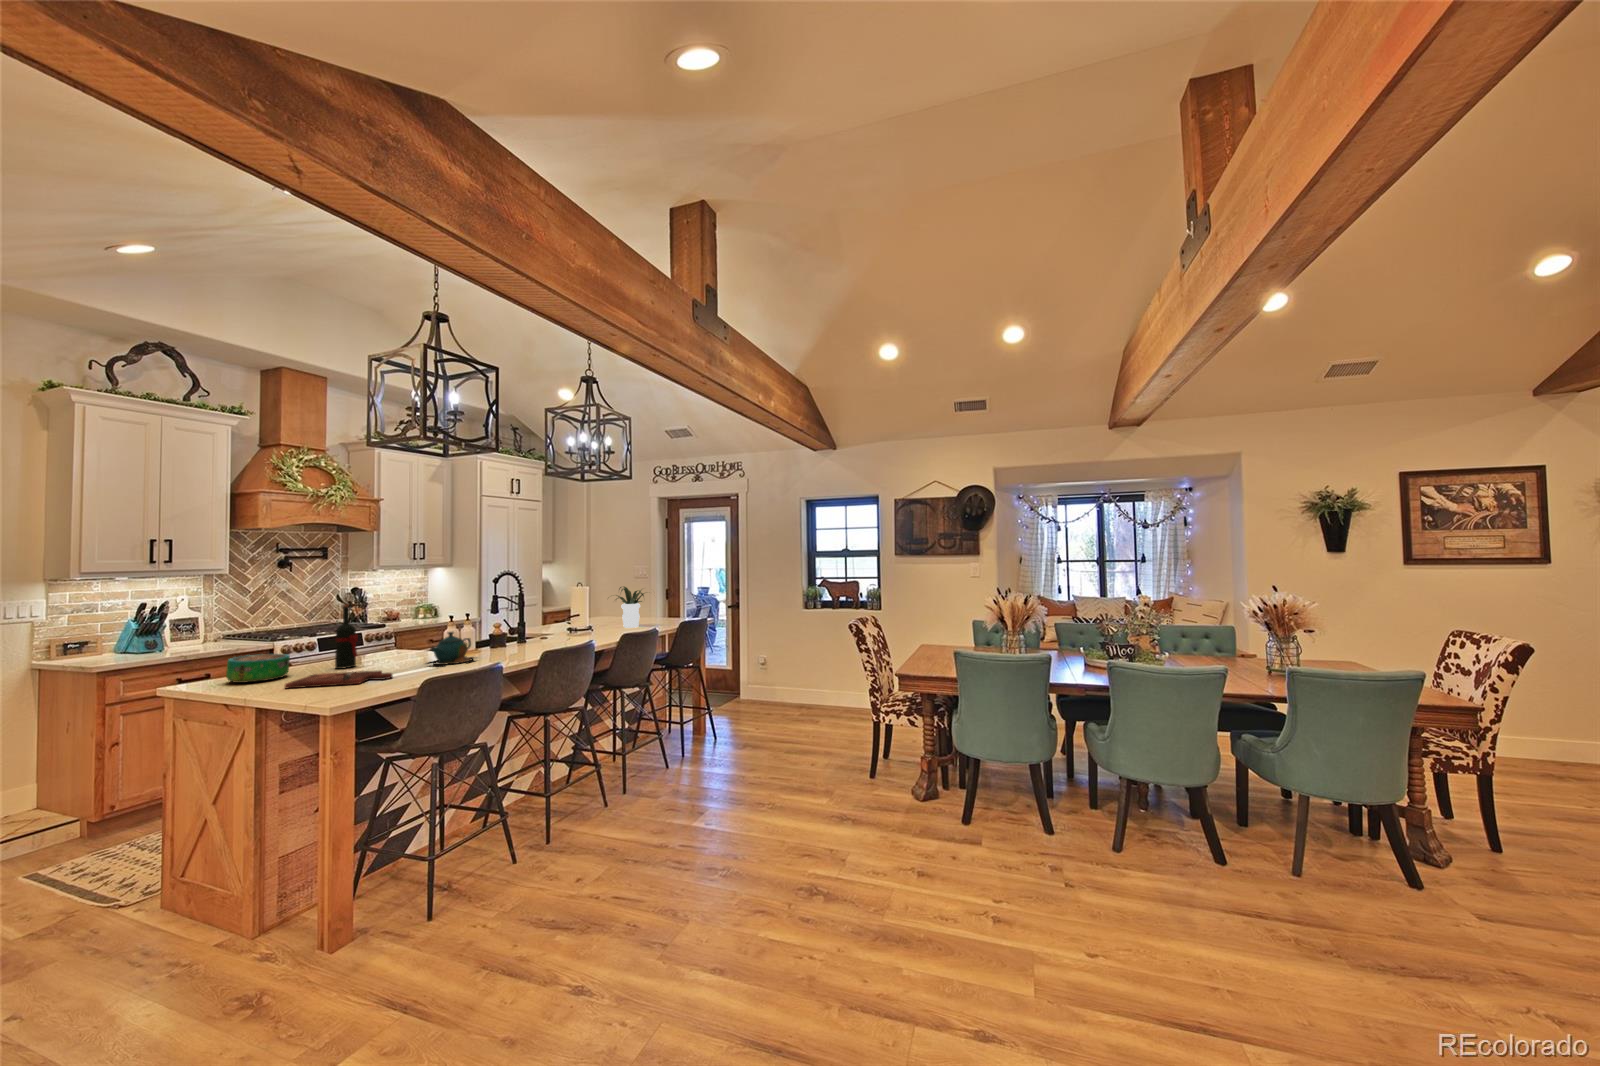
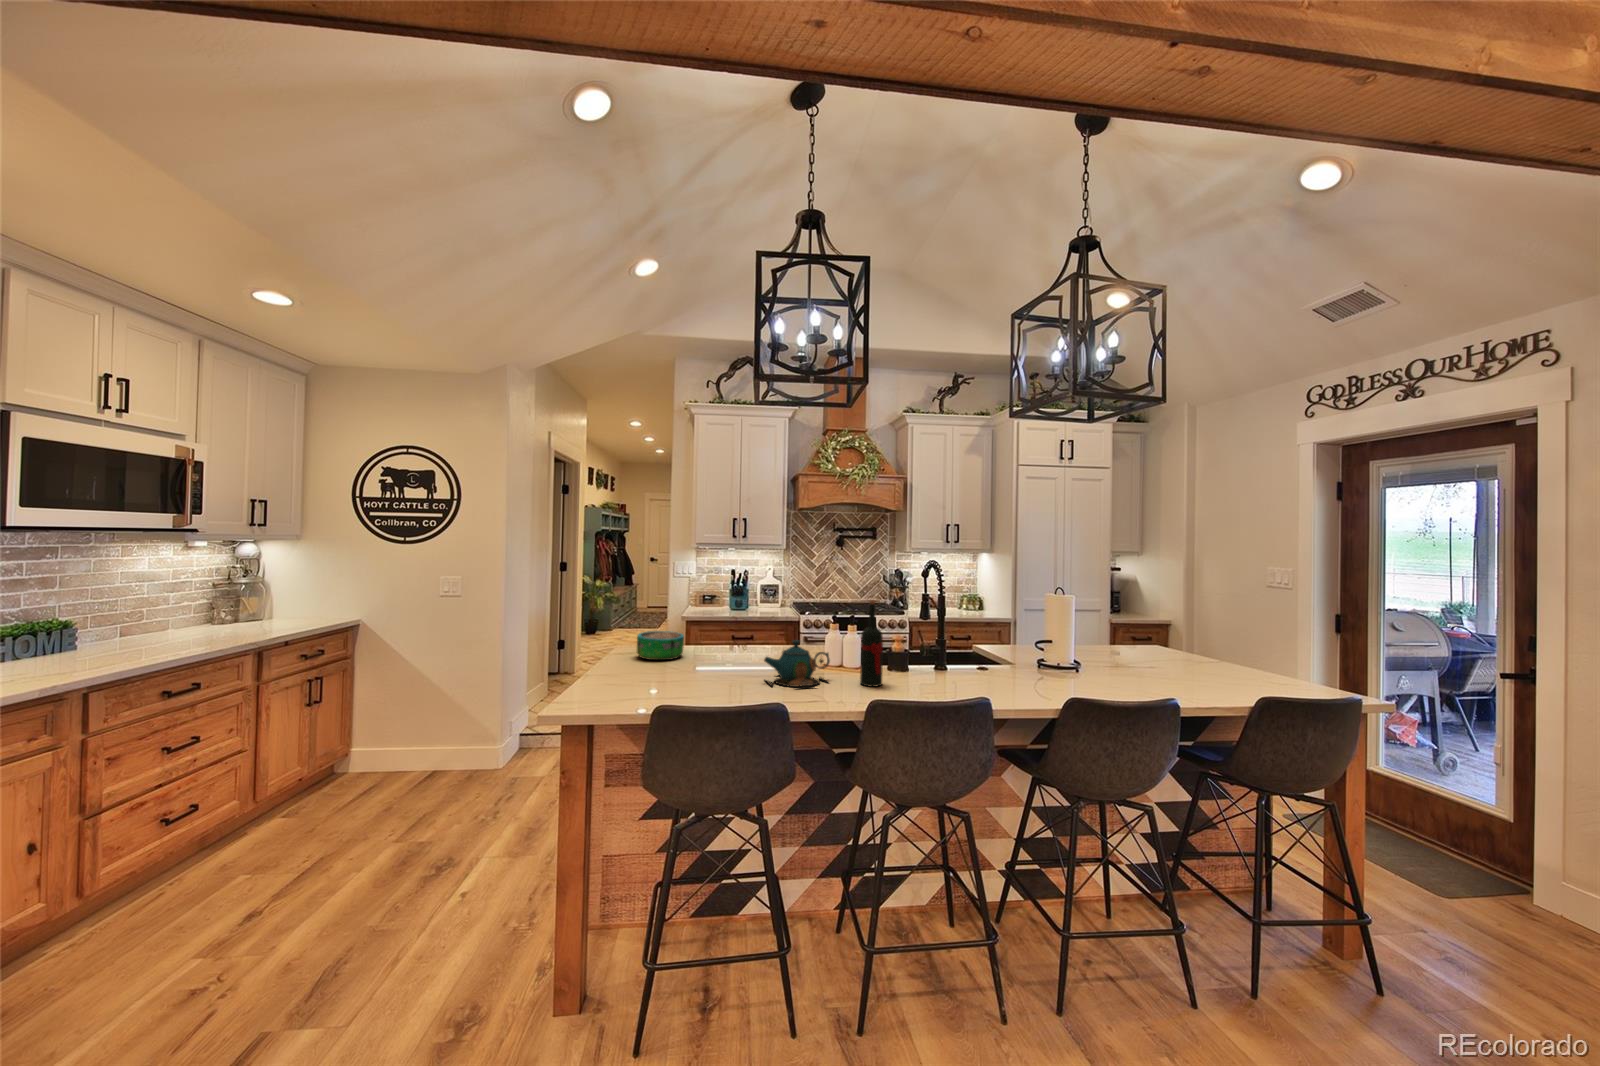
potted plant: present [616,586,644,628] -> none [1090,603,1196,684]
wine bottle: present [335,604,358,669] -> present [860,600,883,687]
cutting board: present [285,670,393,688] -> none [630,663,709,689]

